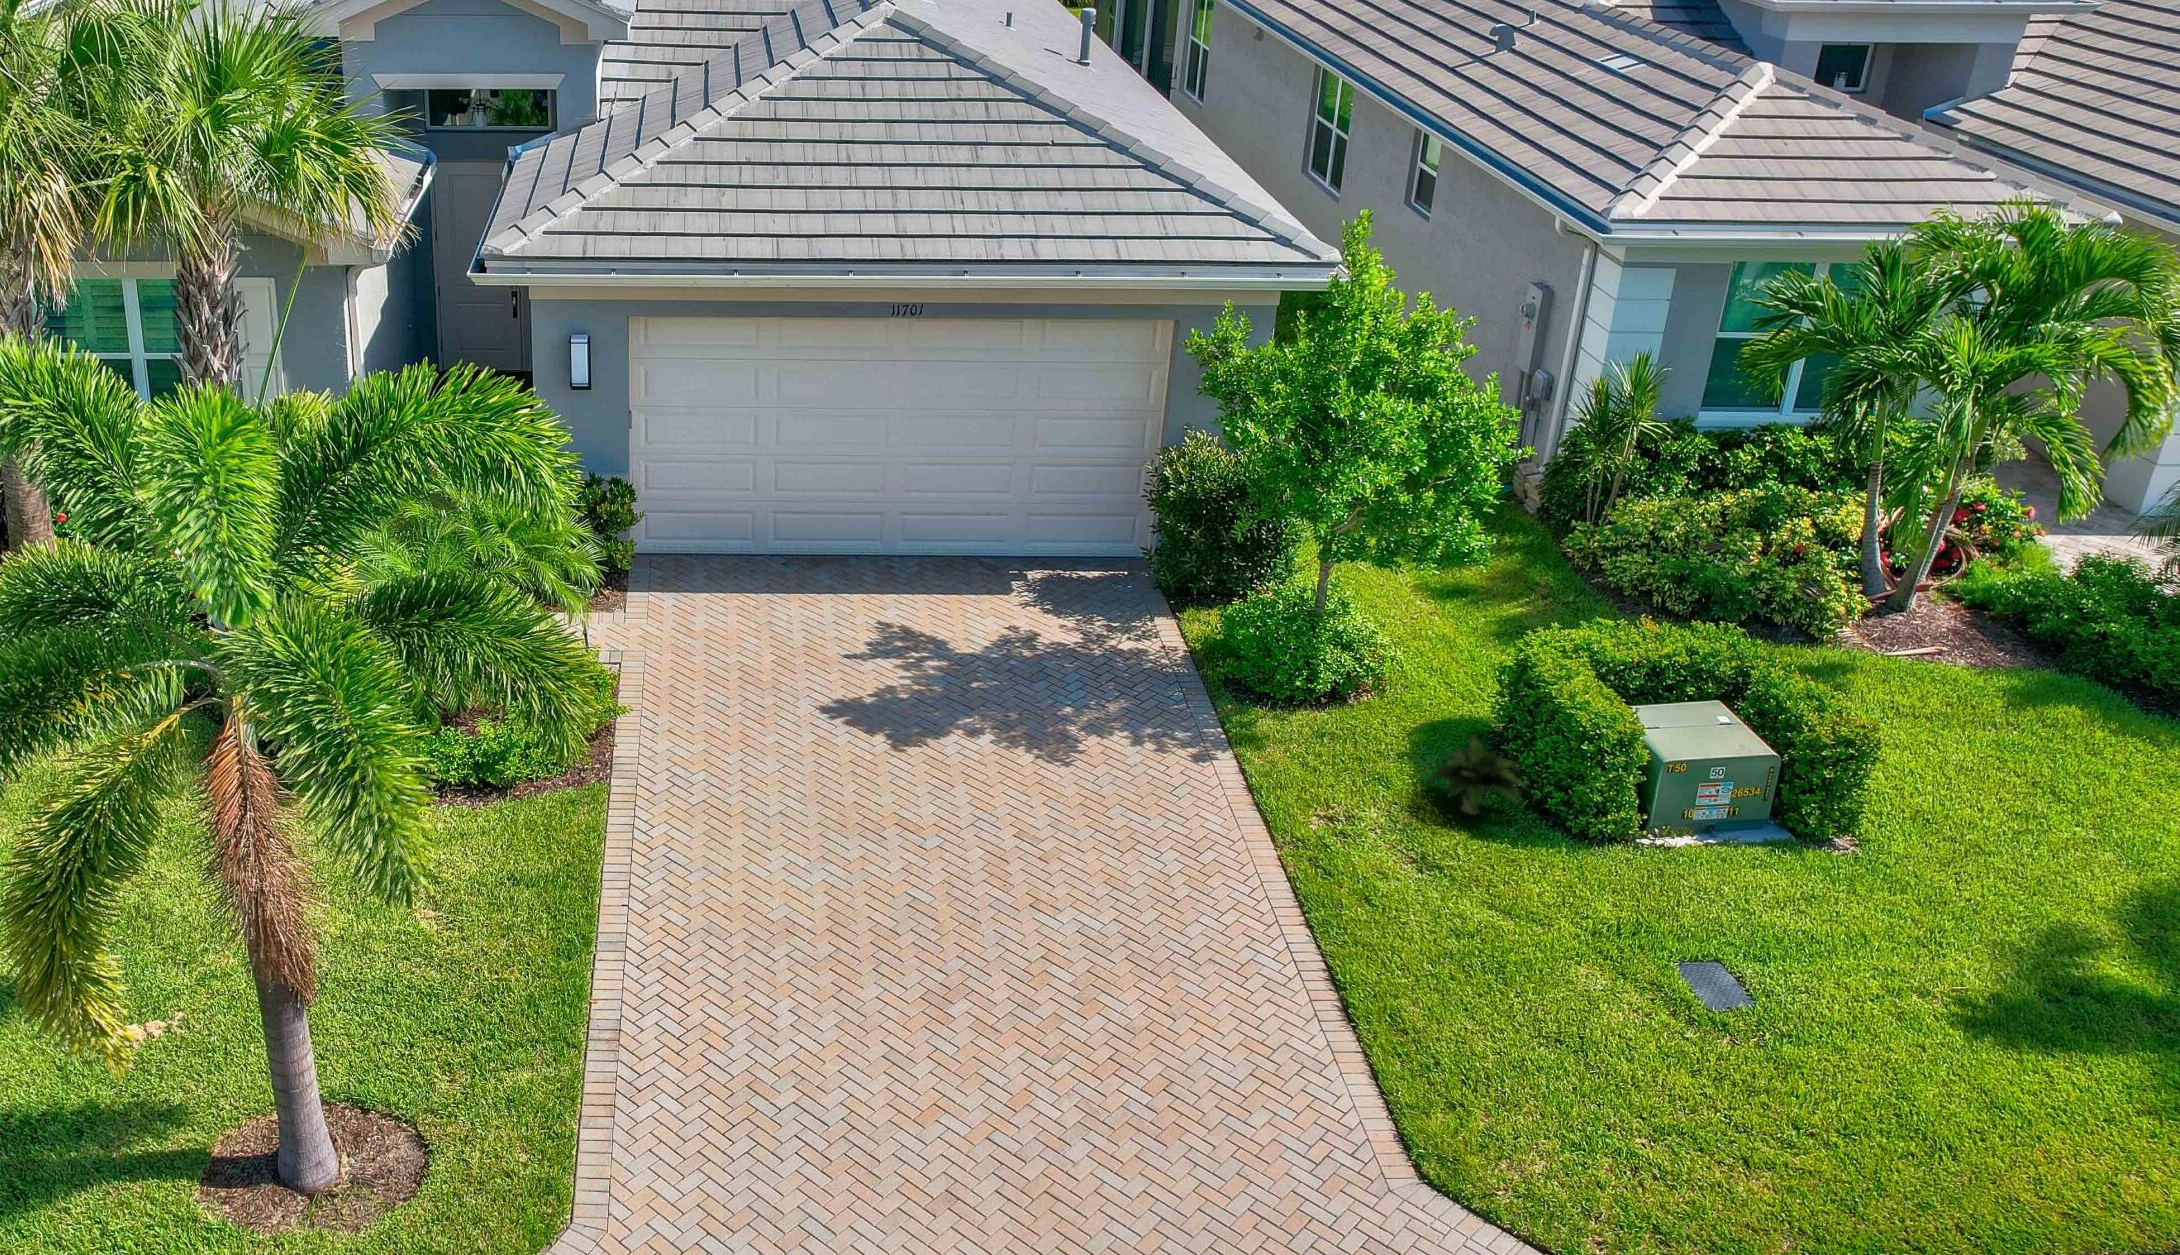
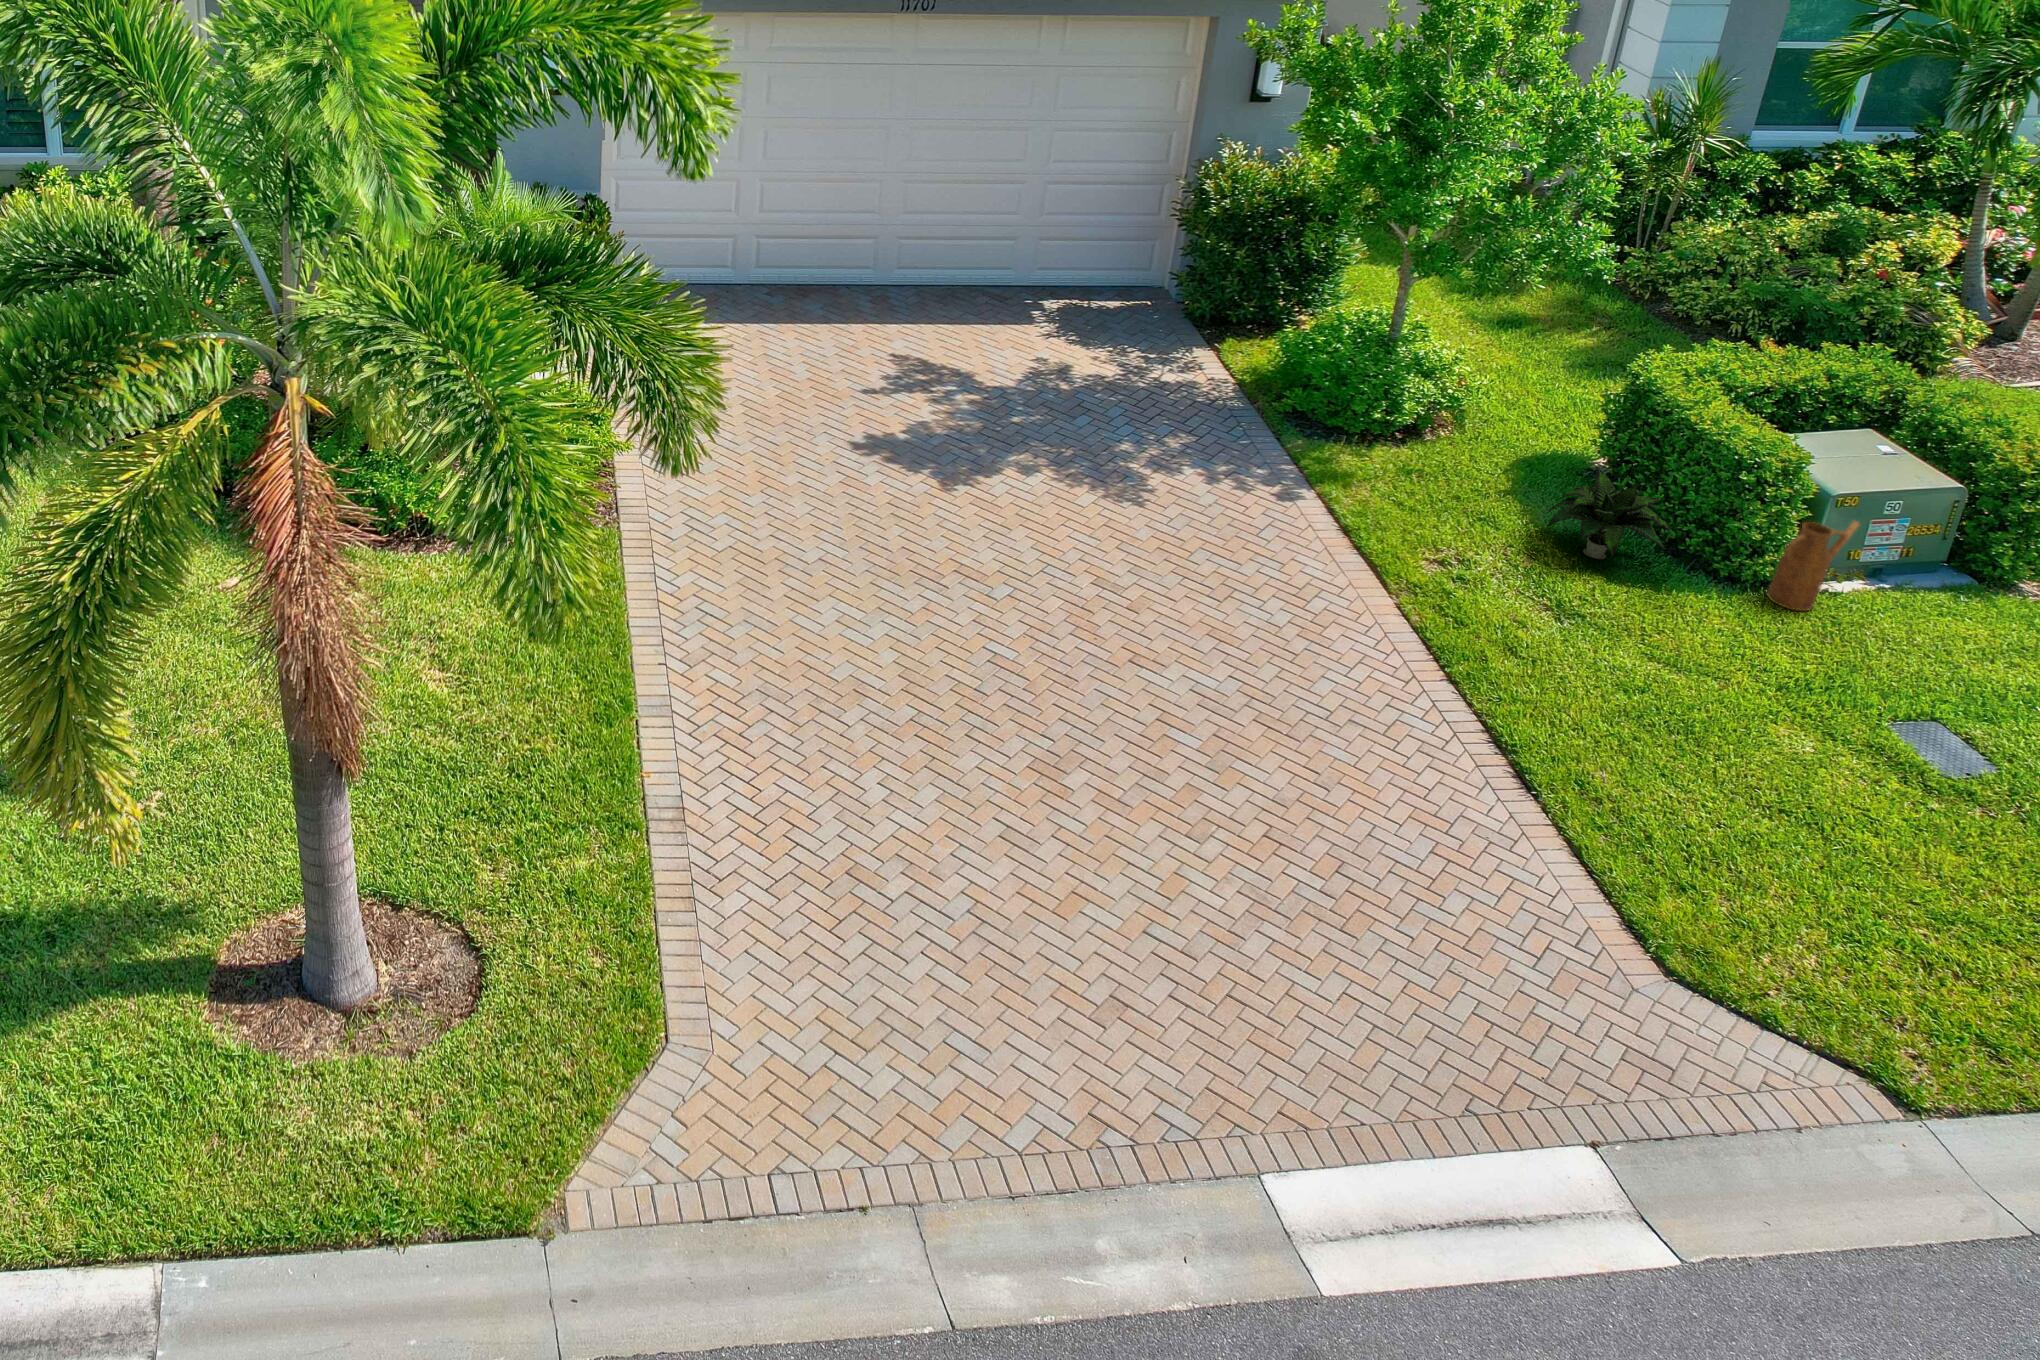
watering can: none [1603,784,1677,865] -> present [1767,521,1859,611]

